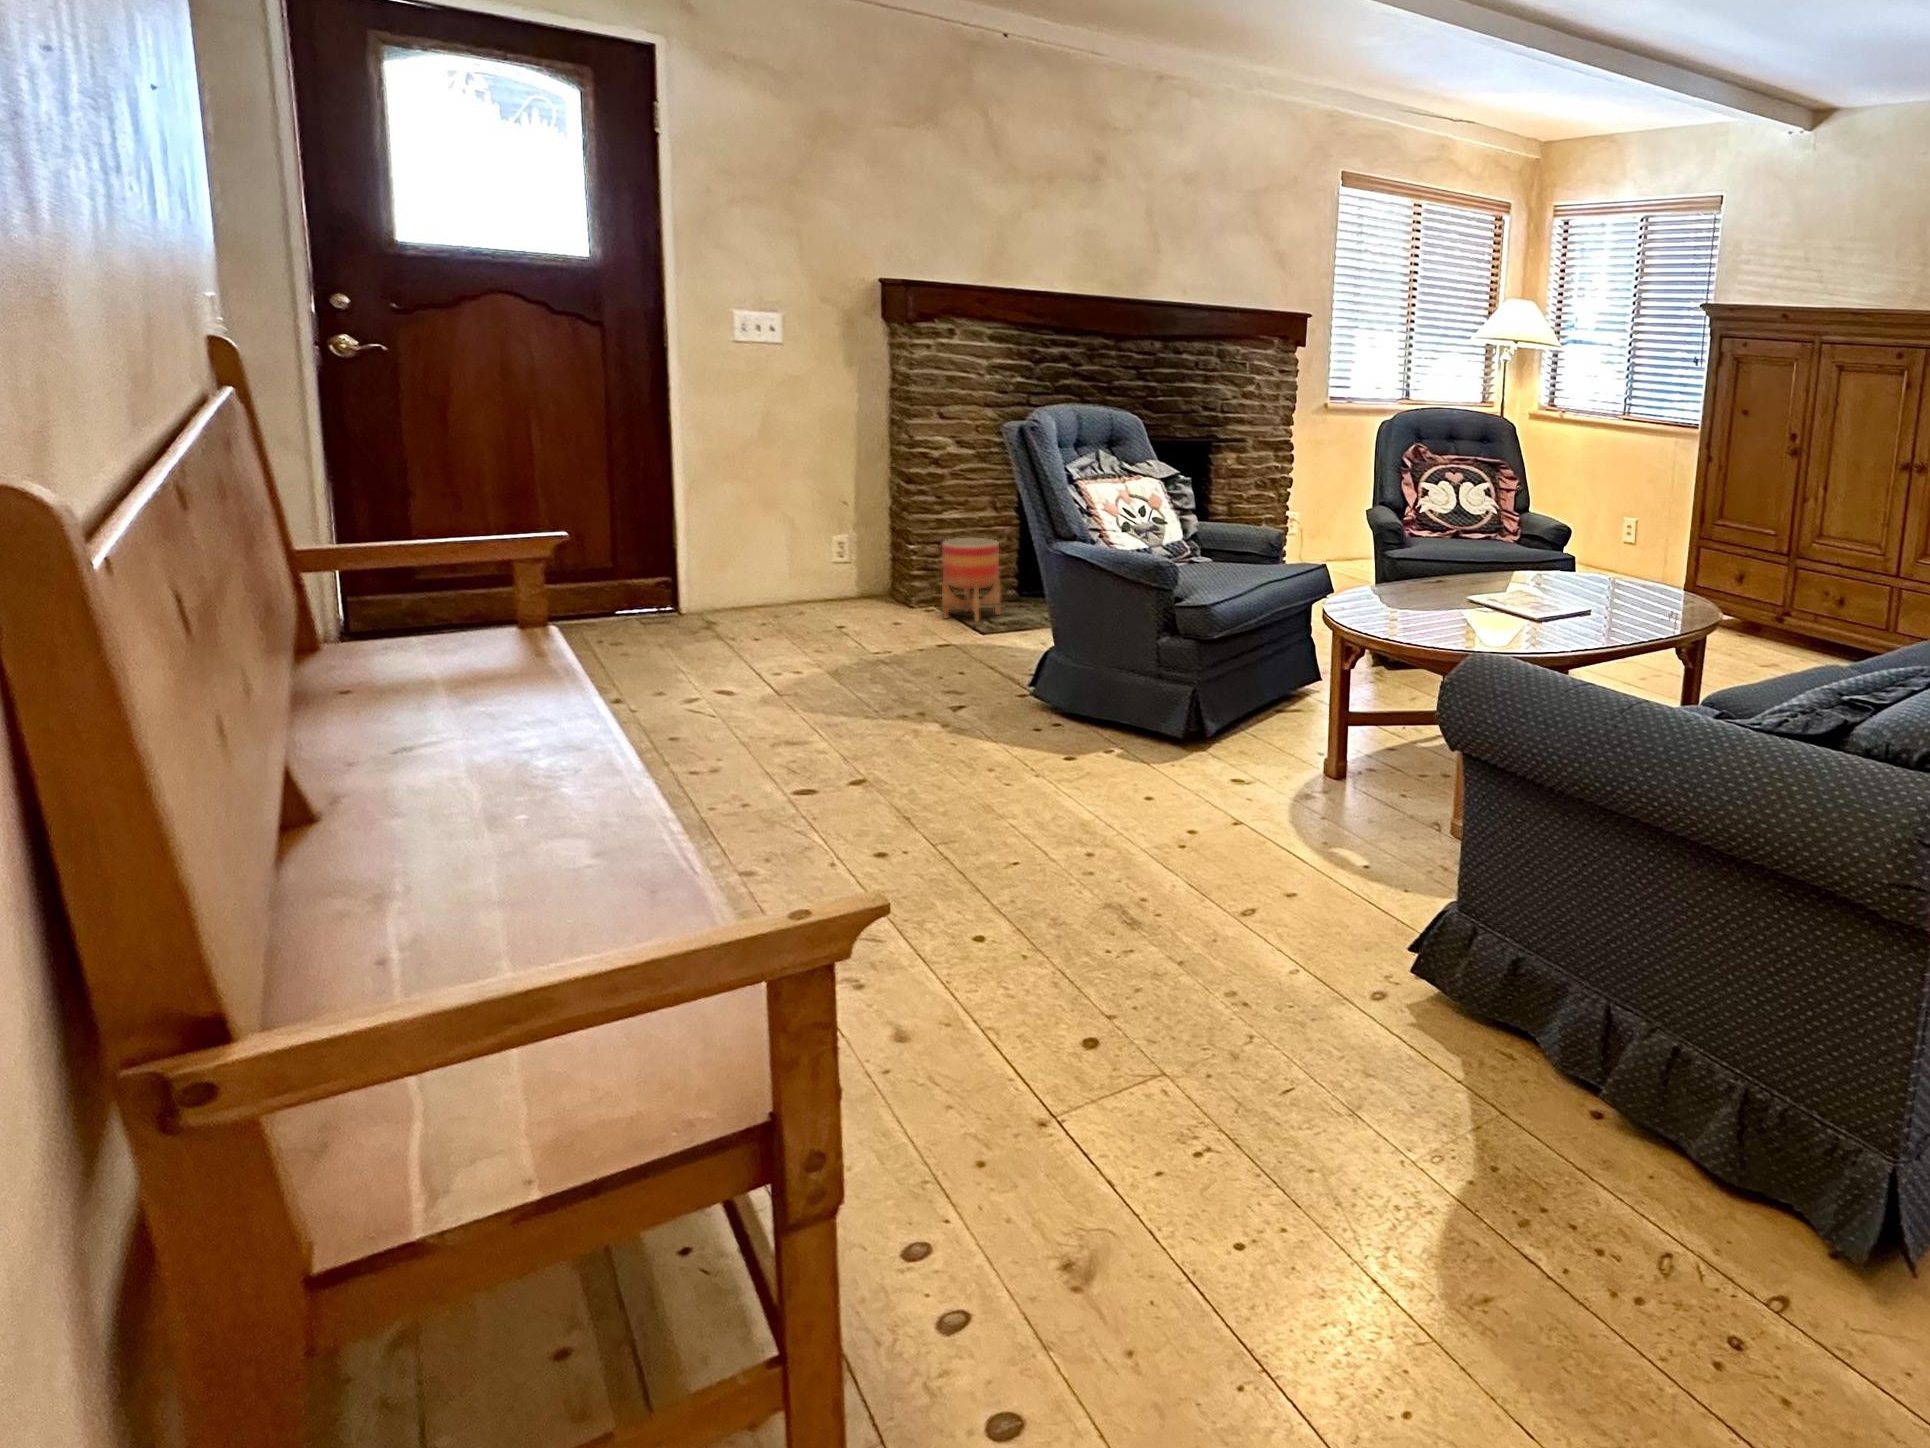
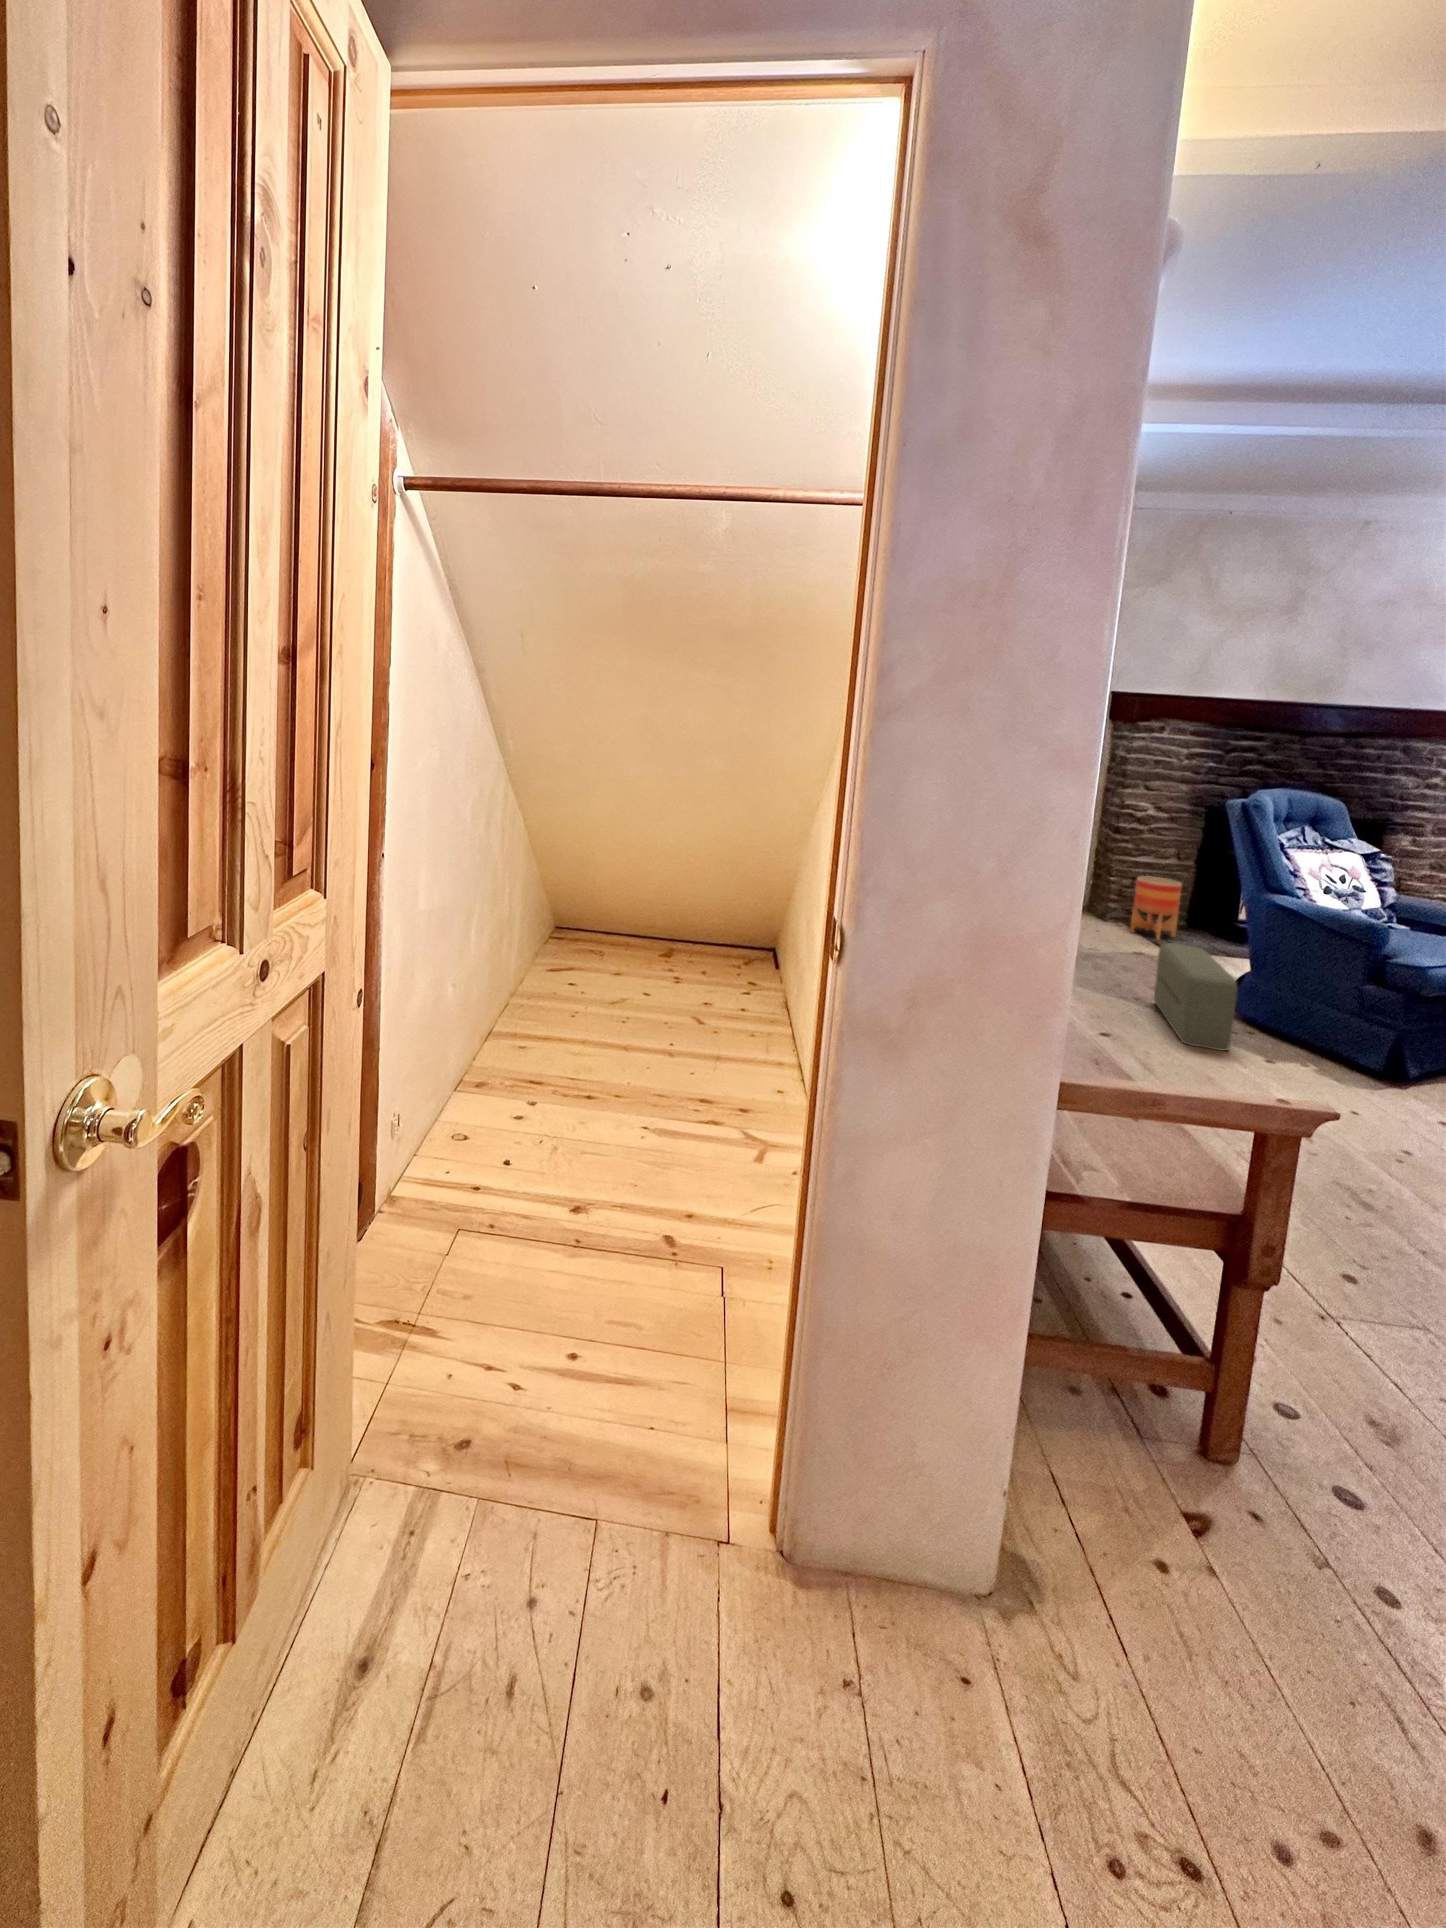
pouf: none [934,627,1015,766] -> present [1154,943,1238,1051]

